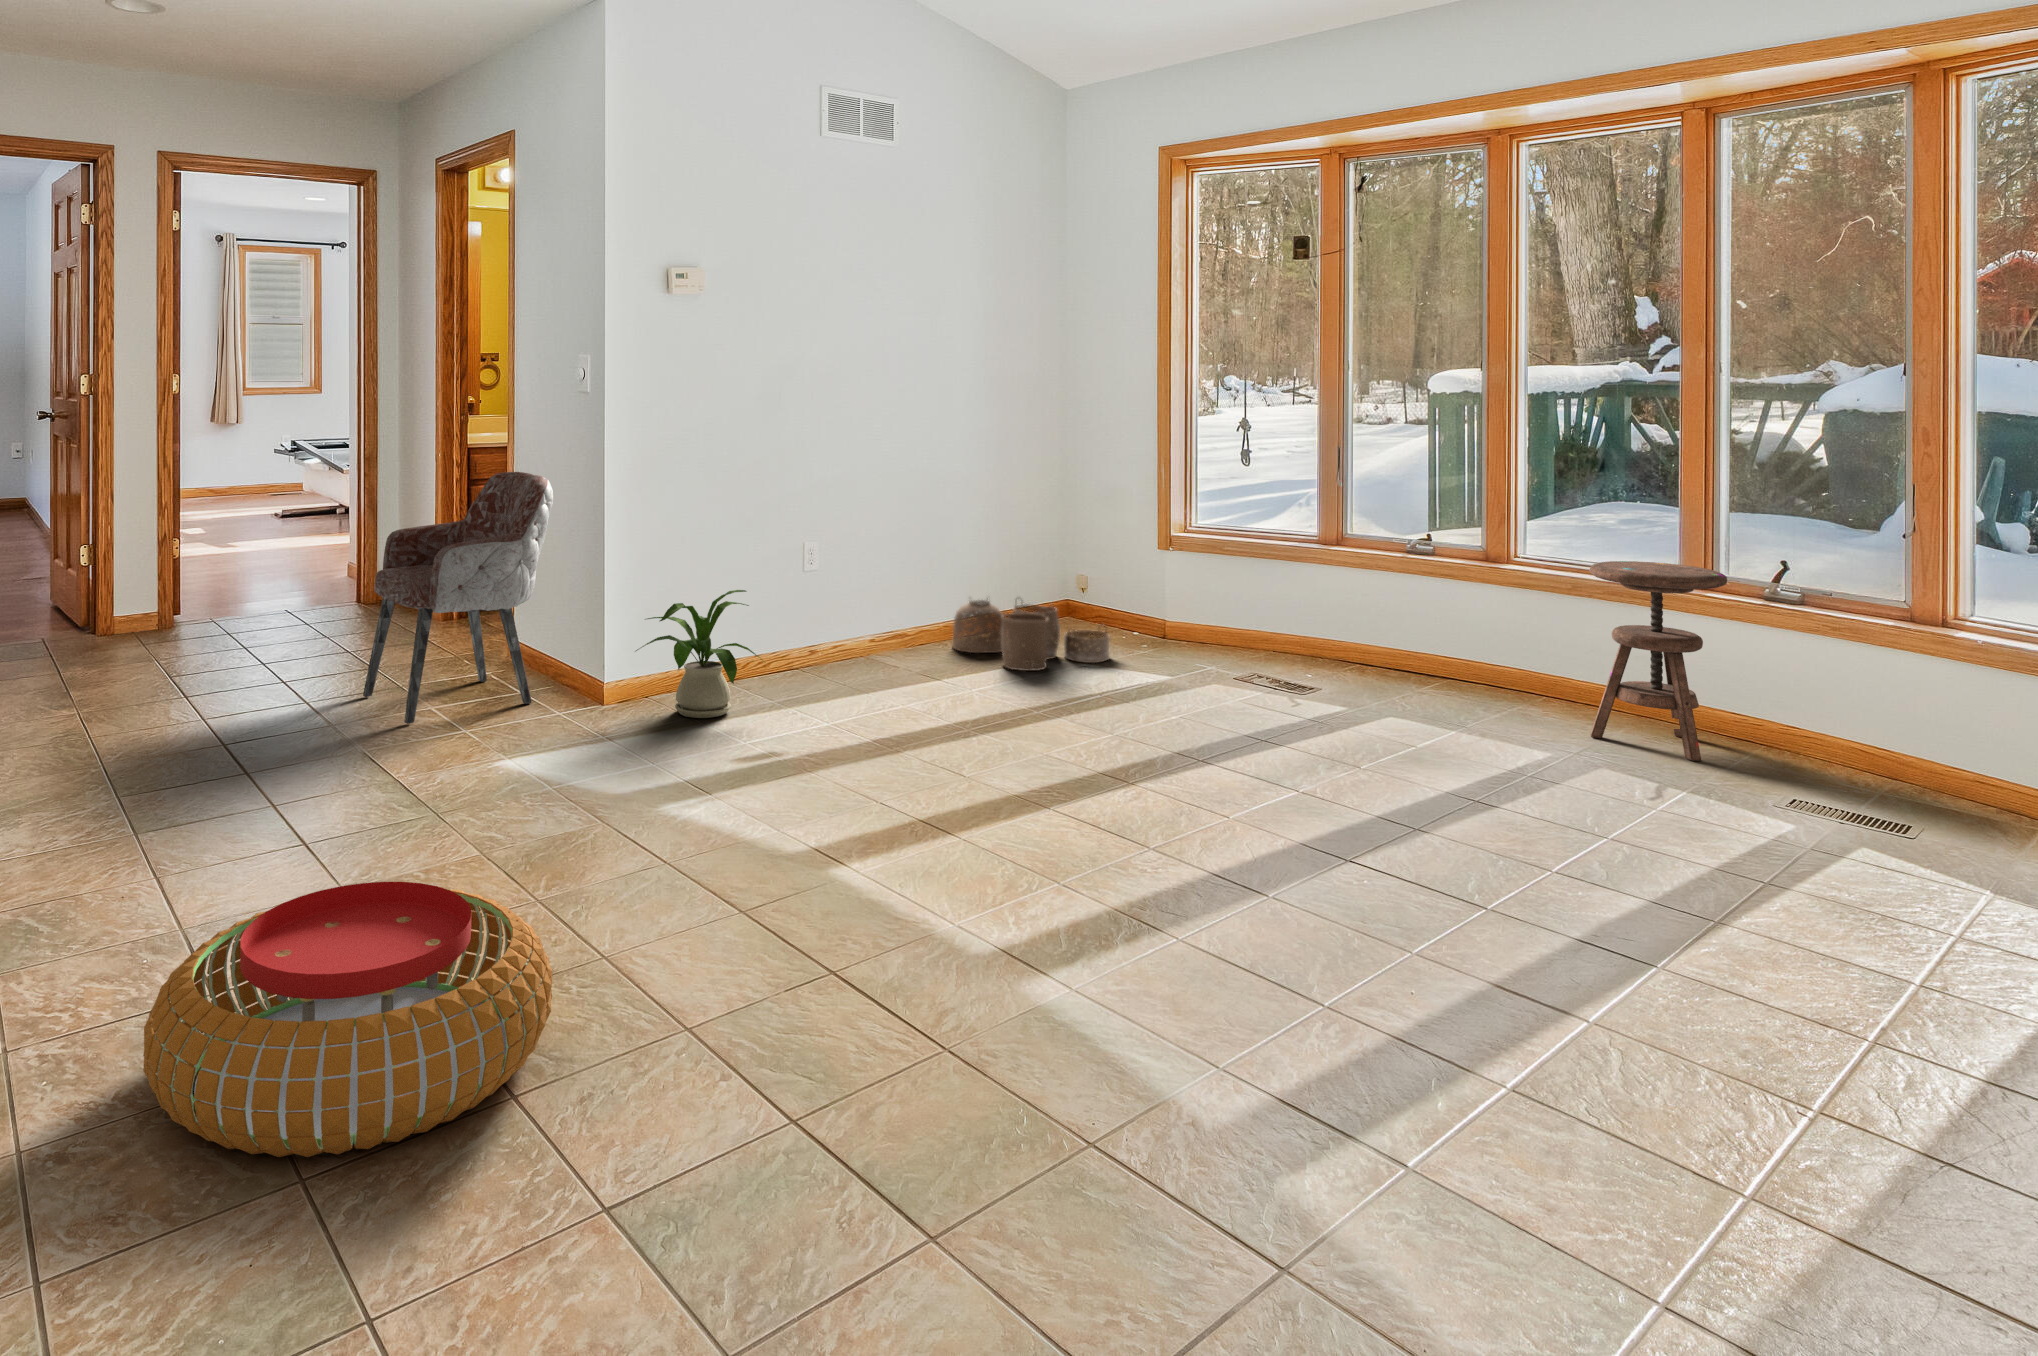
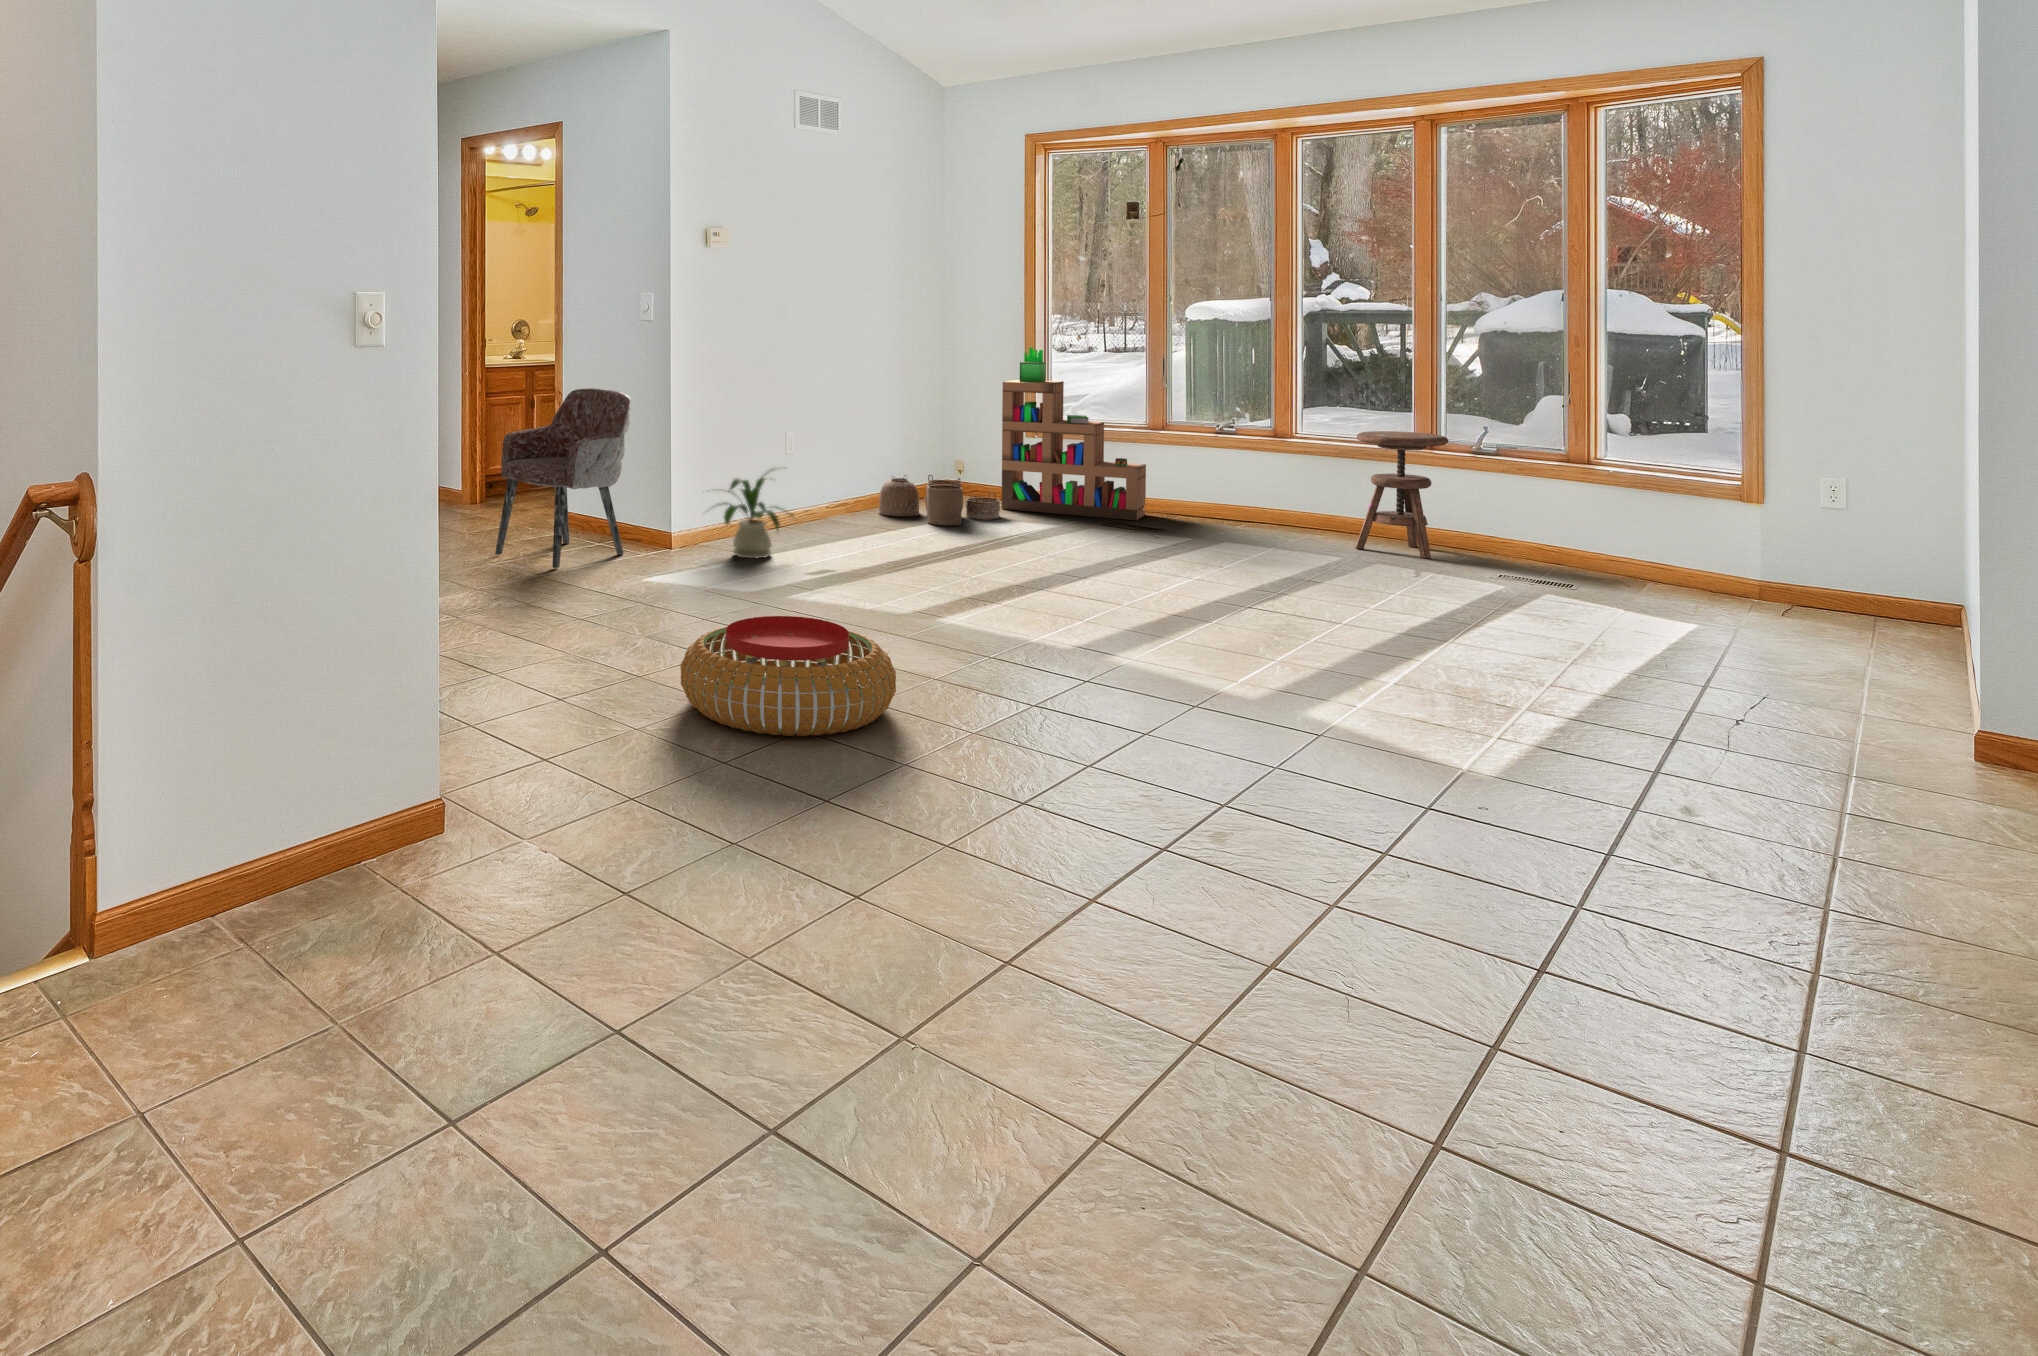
bookshelf: none [1124,428,1316,672] -> present [1002,347,1146,520]

